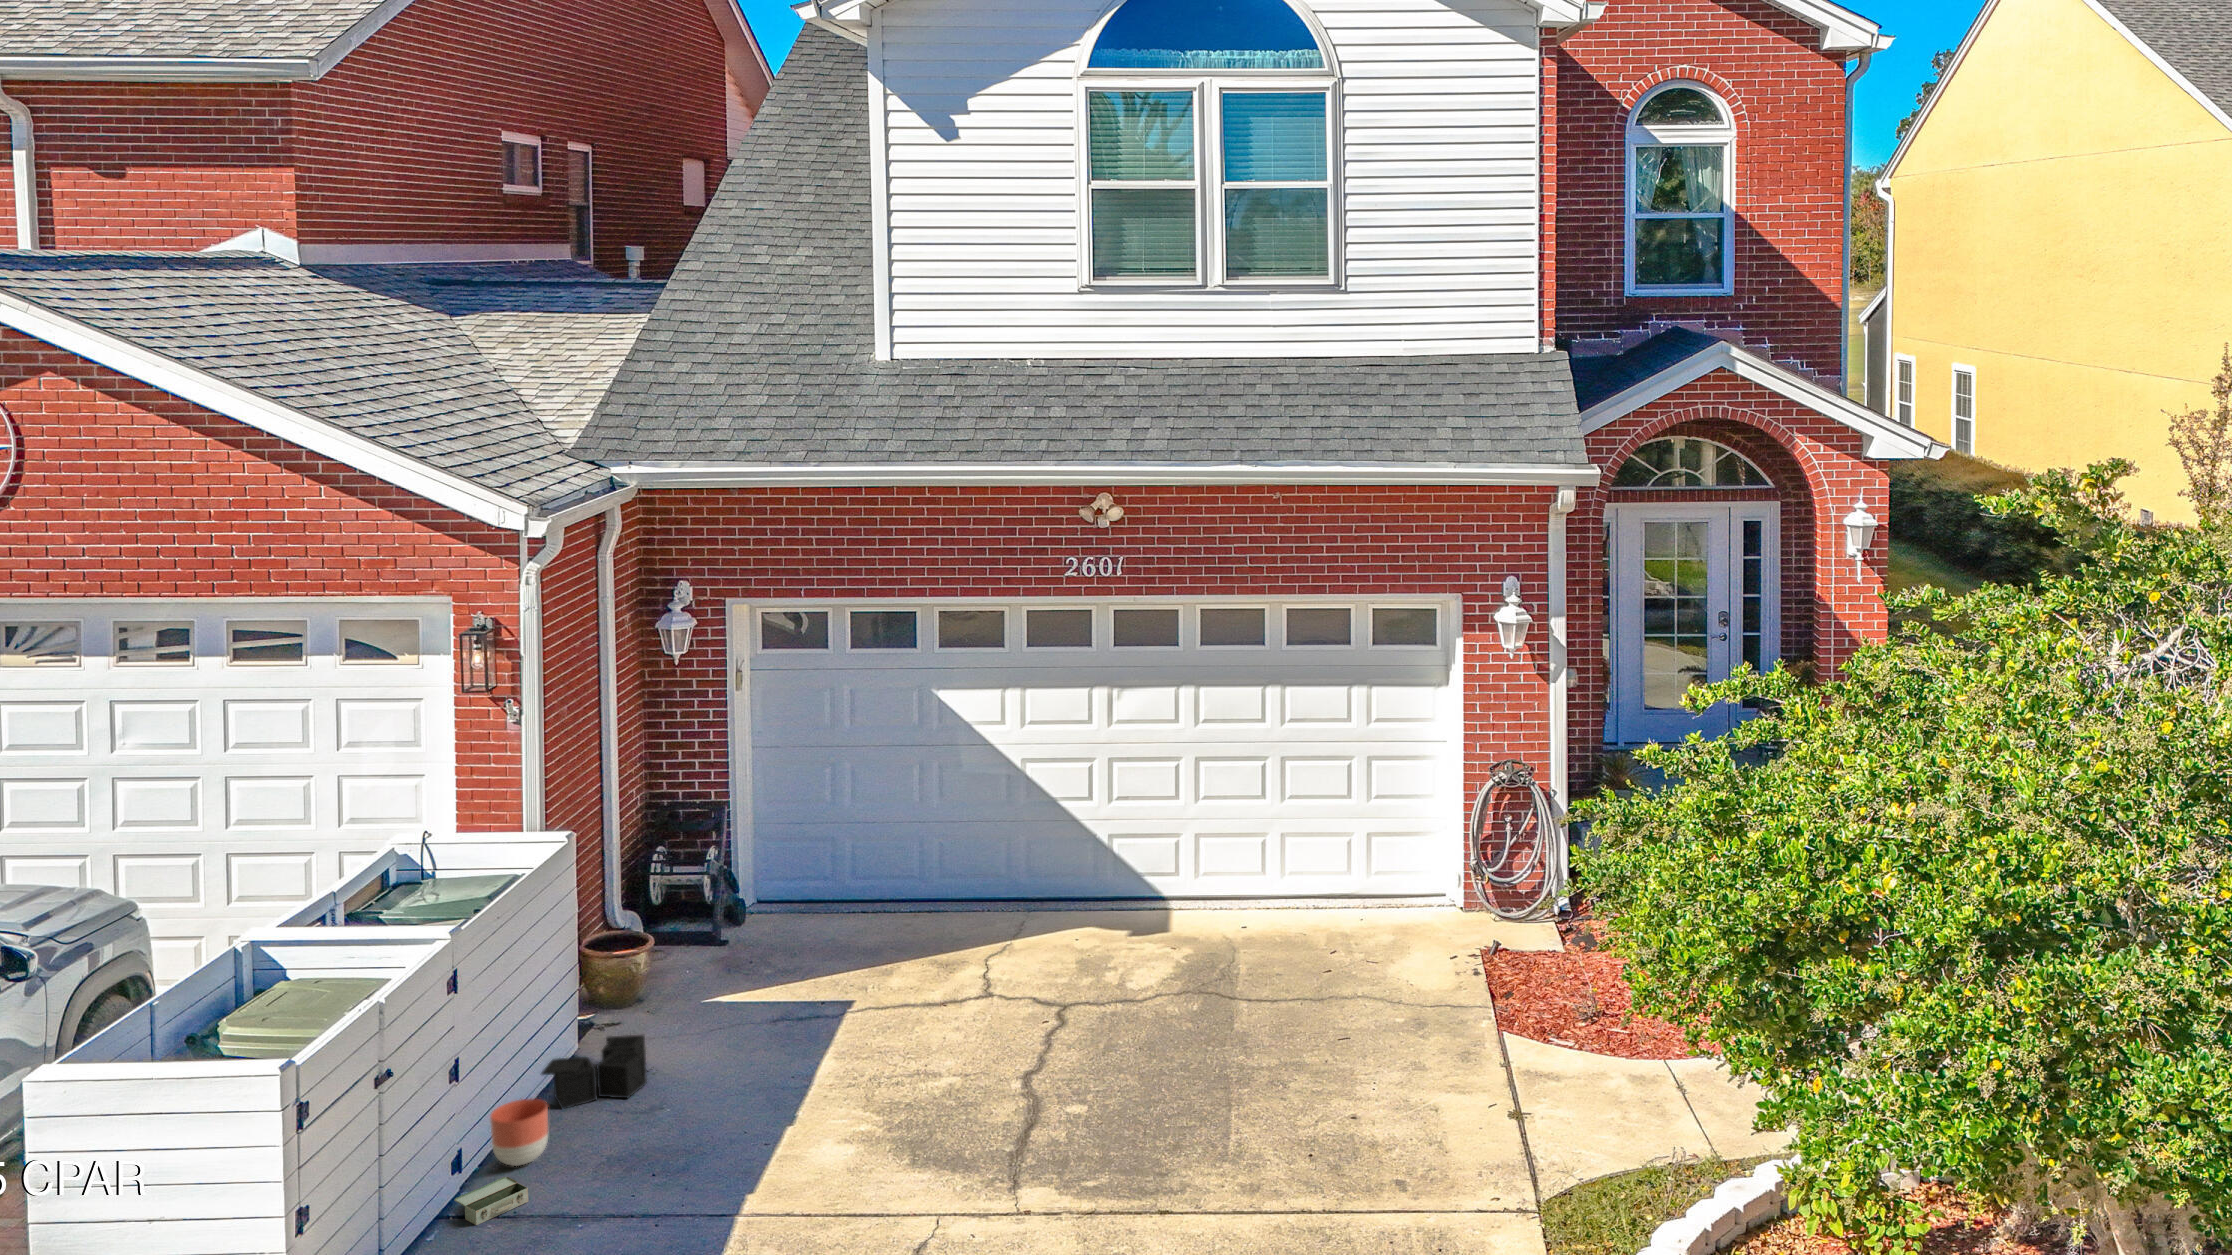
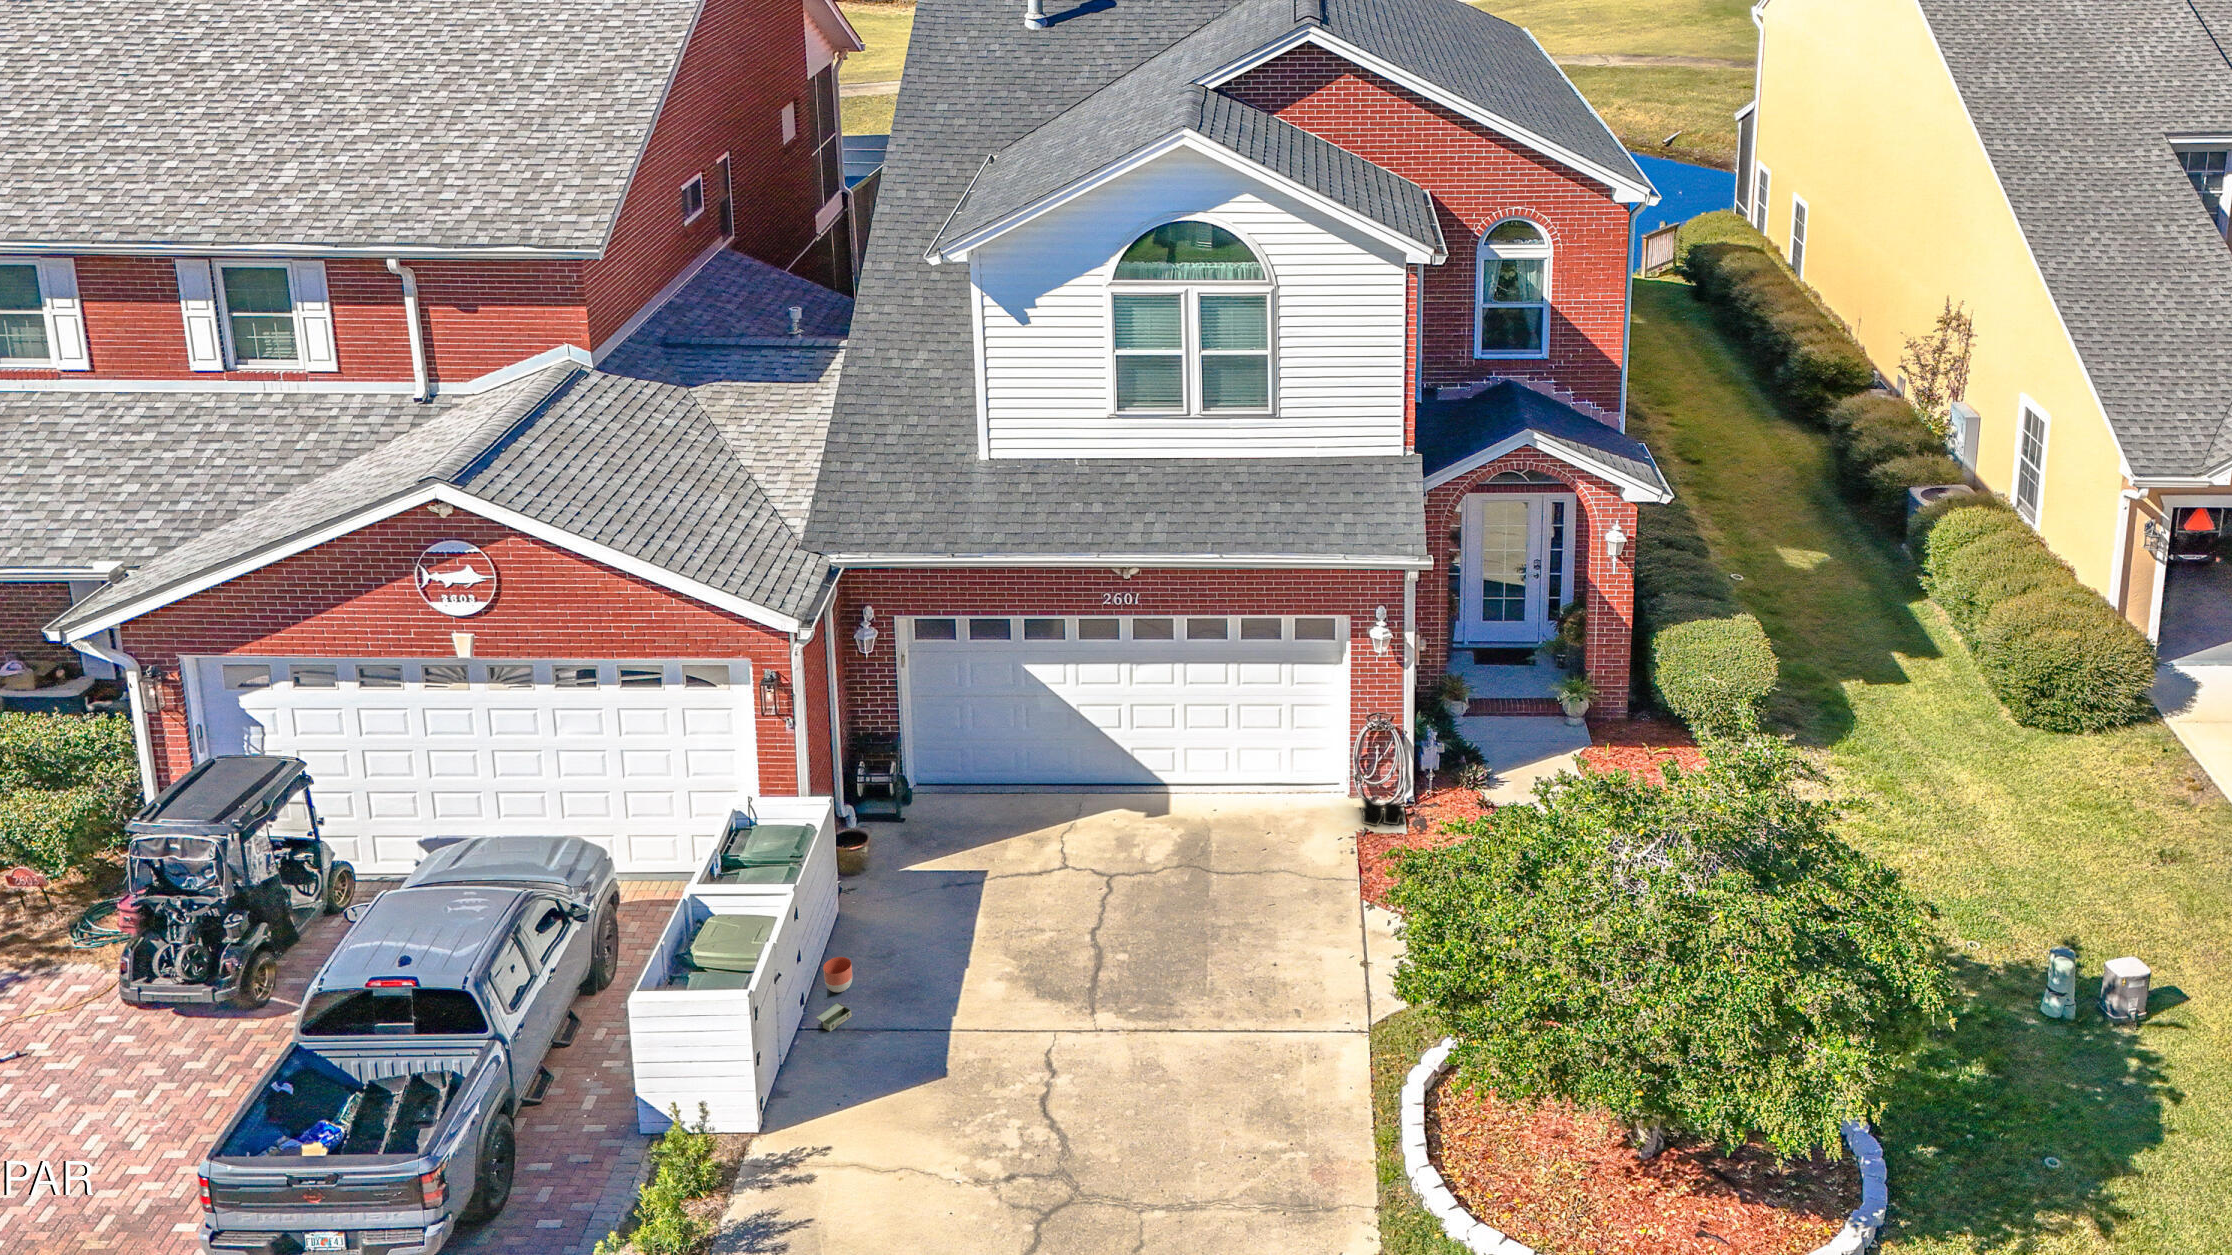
storage bin: present [541,1035,647,1109] -> present [1360,798,1406,826]

